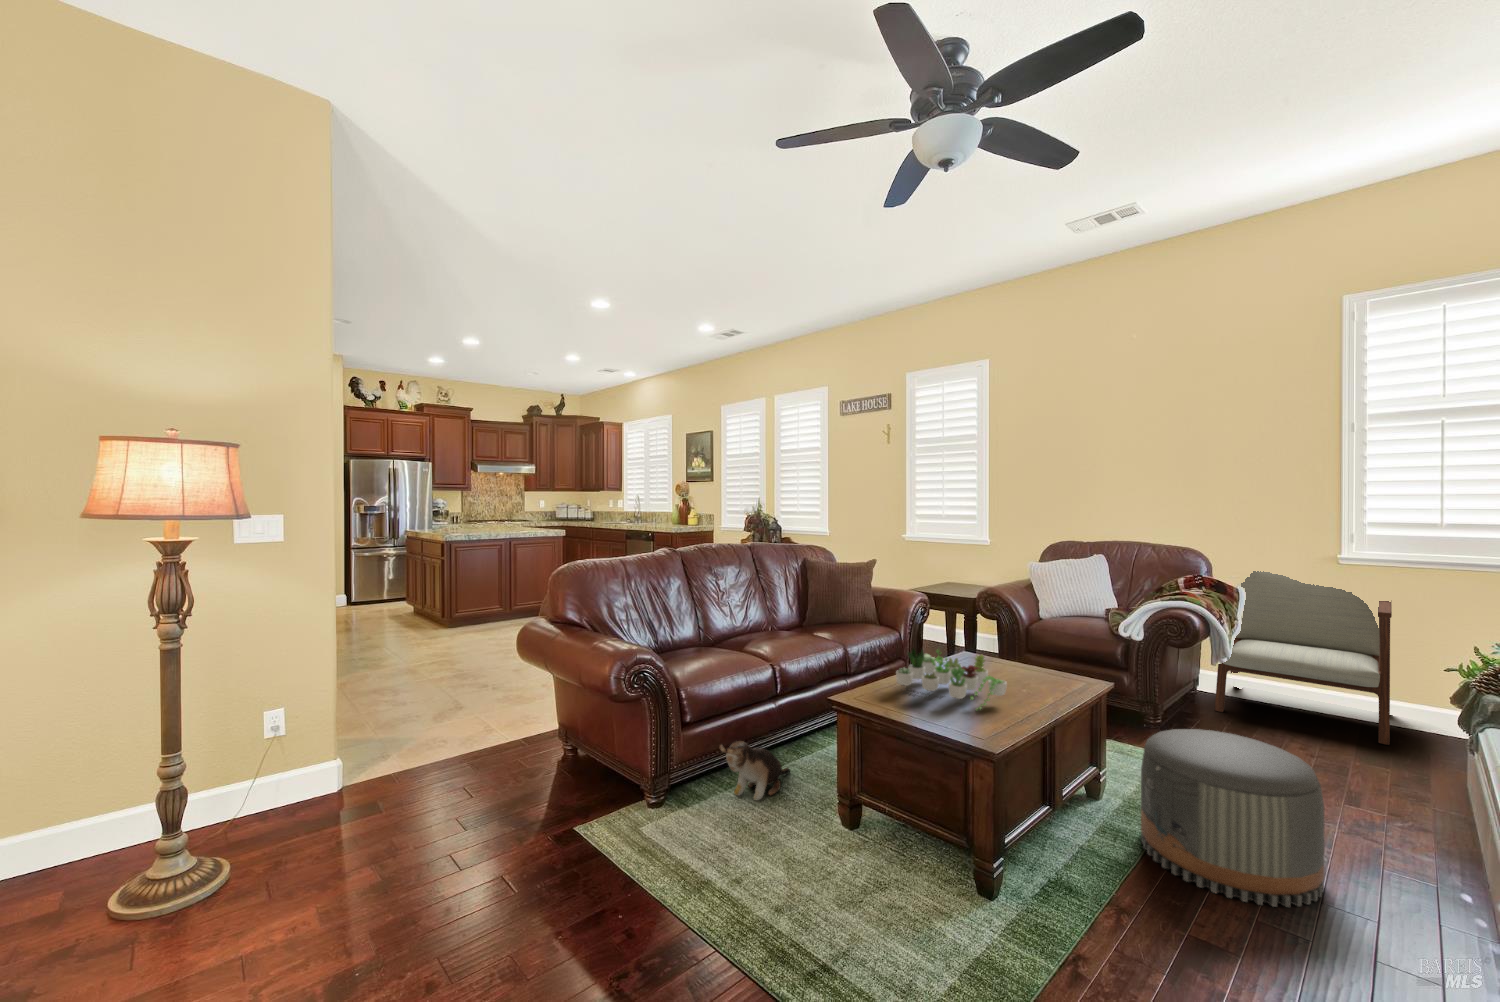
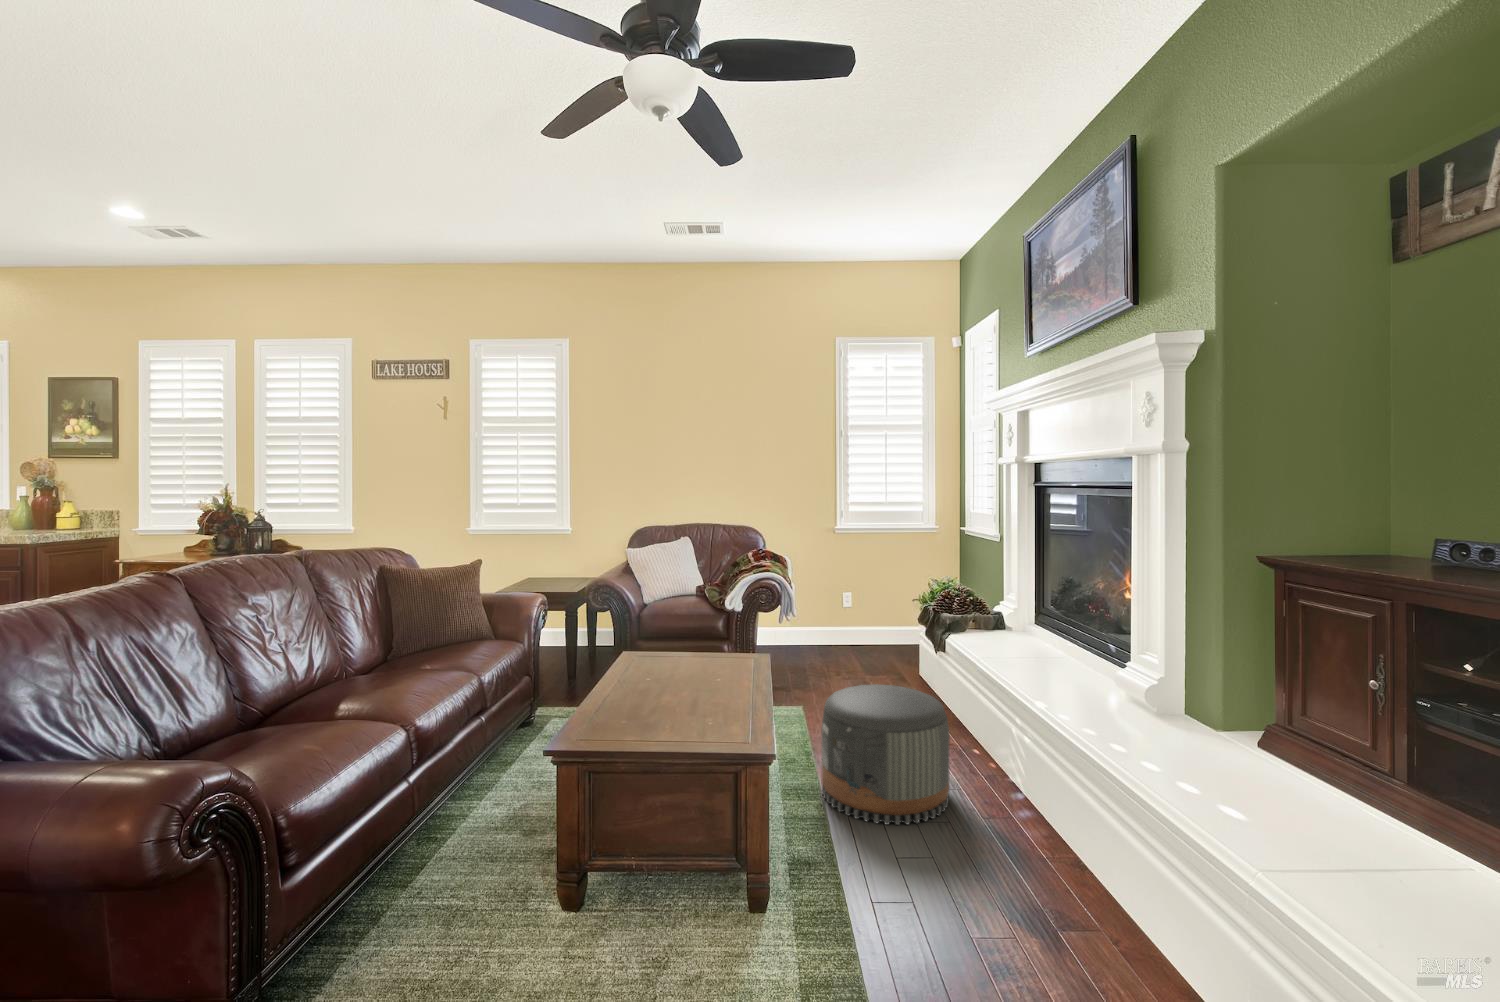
lounge chair: present [1215,571,1392,745] -> none [785,538,897,670]
succulent plant: present [896,648,1007,710] -> none [614,653,732,720]
plush toy: present [720,741,790,800] -> none [363,849,449,936]

